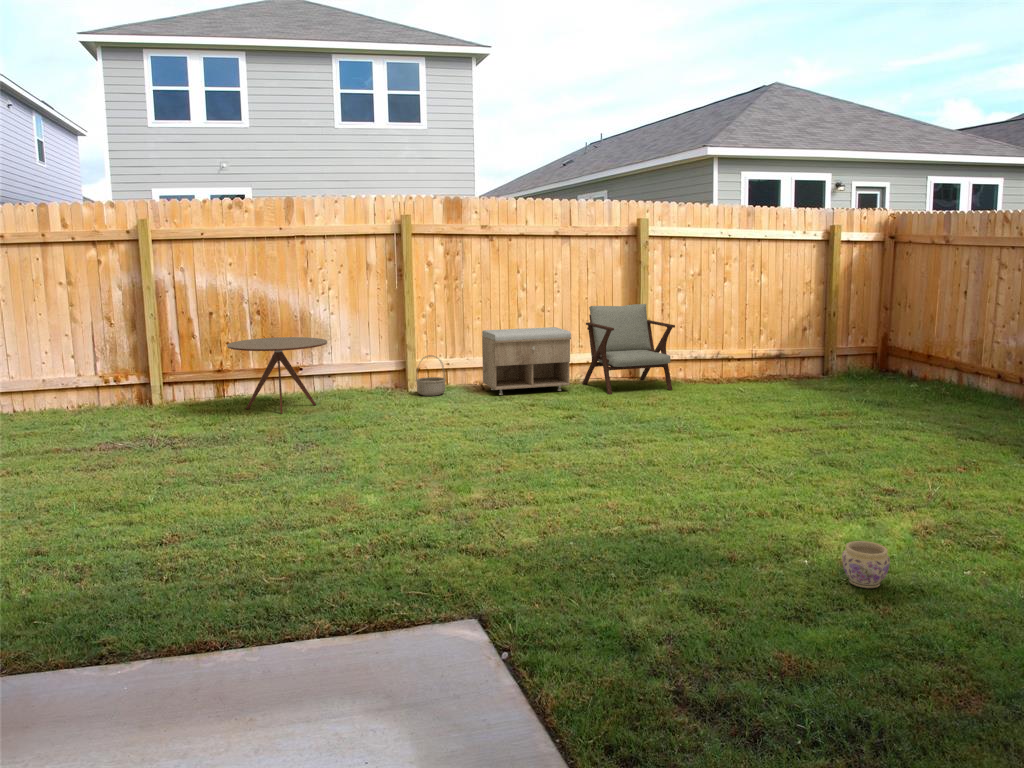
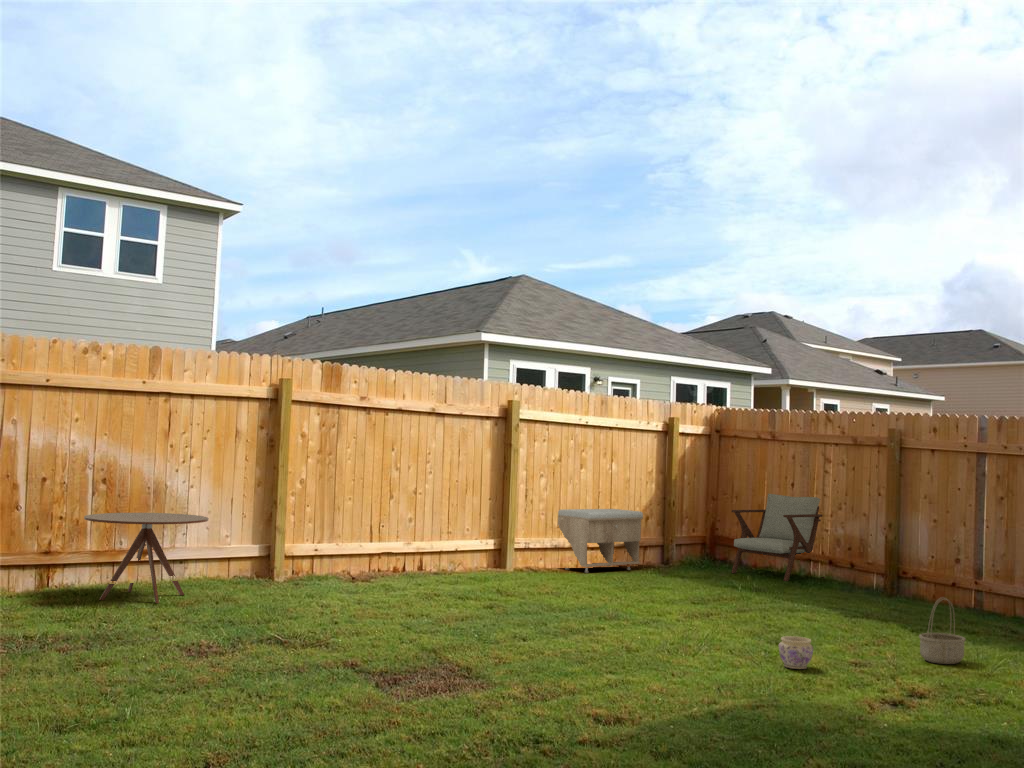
lounge chair: present [583,304,675,394] -> present [731,494,825,581]
storage bench: present [482,327,571,395] -> present [558,509,643,573]
basket: present [416,355,446,396] -> present [919,598,966,664]
planter: present [842,541,890,589] -> present [779,636,813,670]

